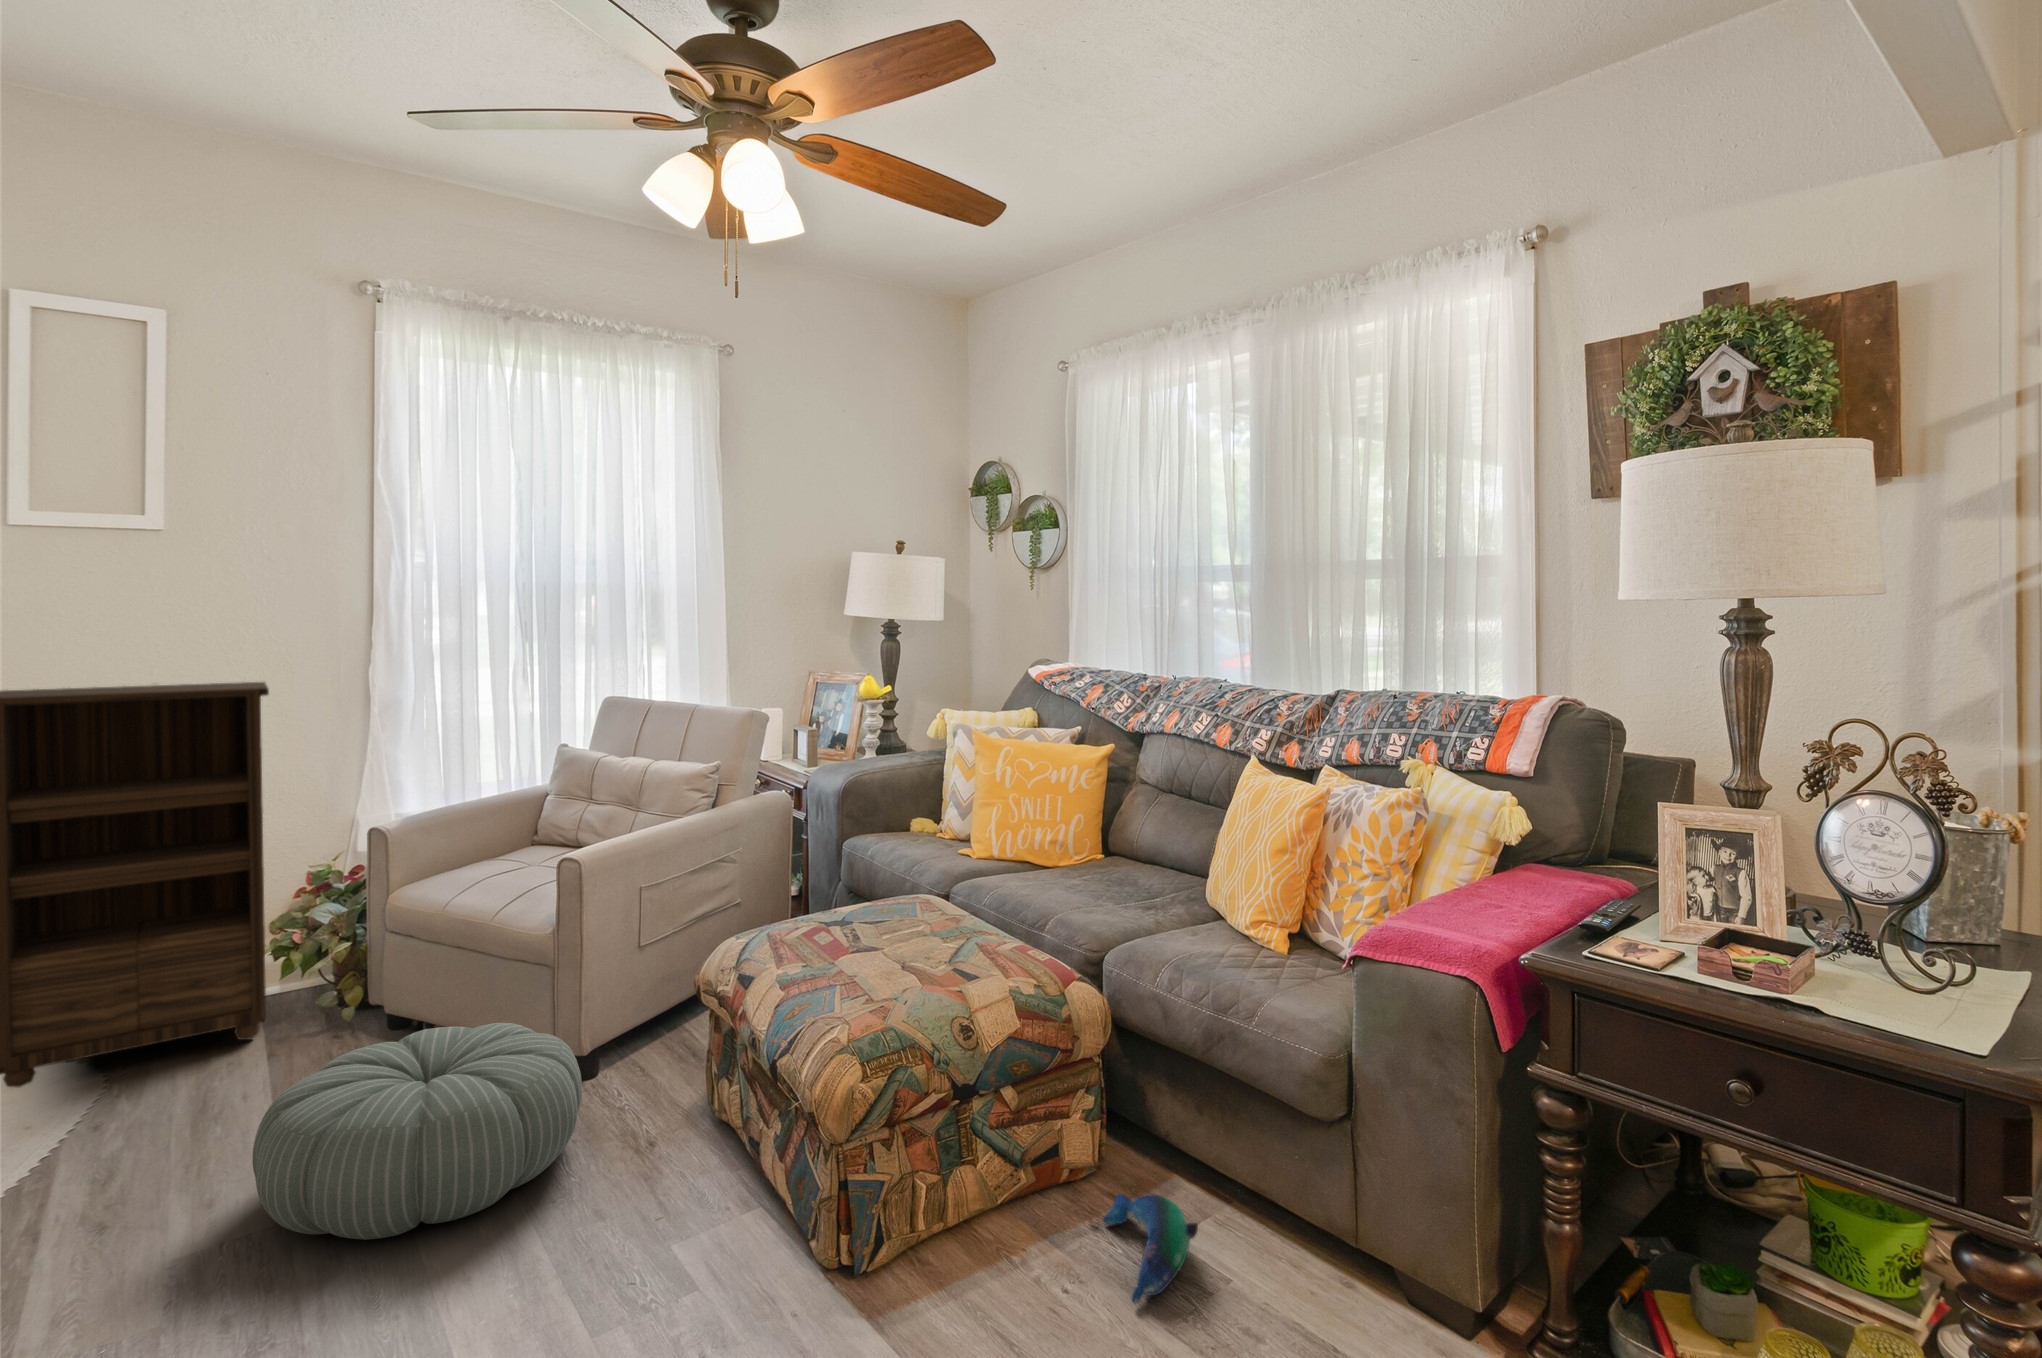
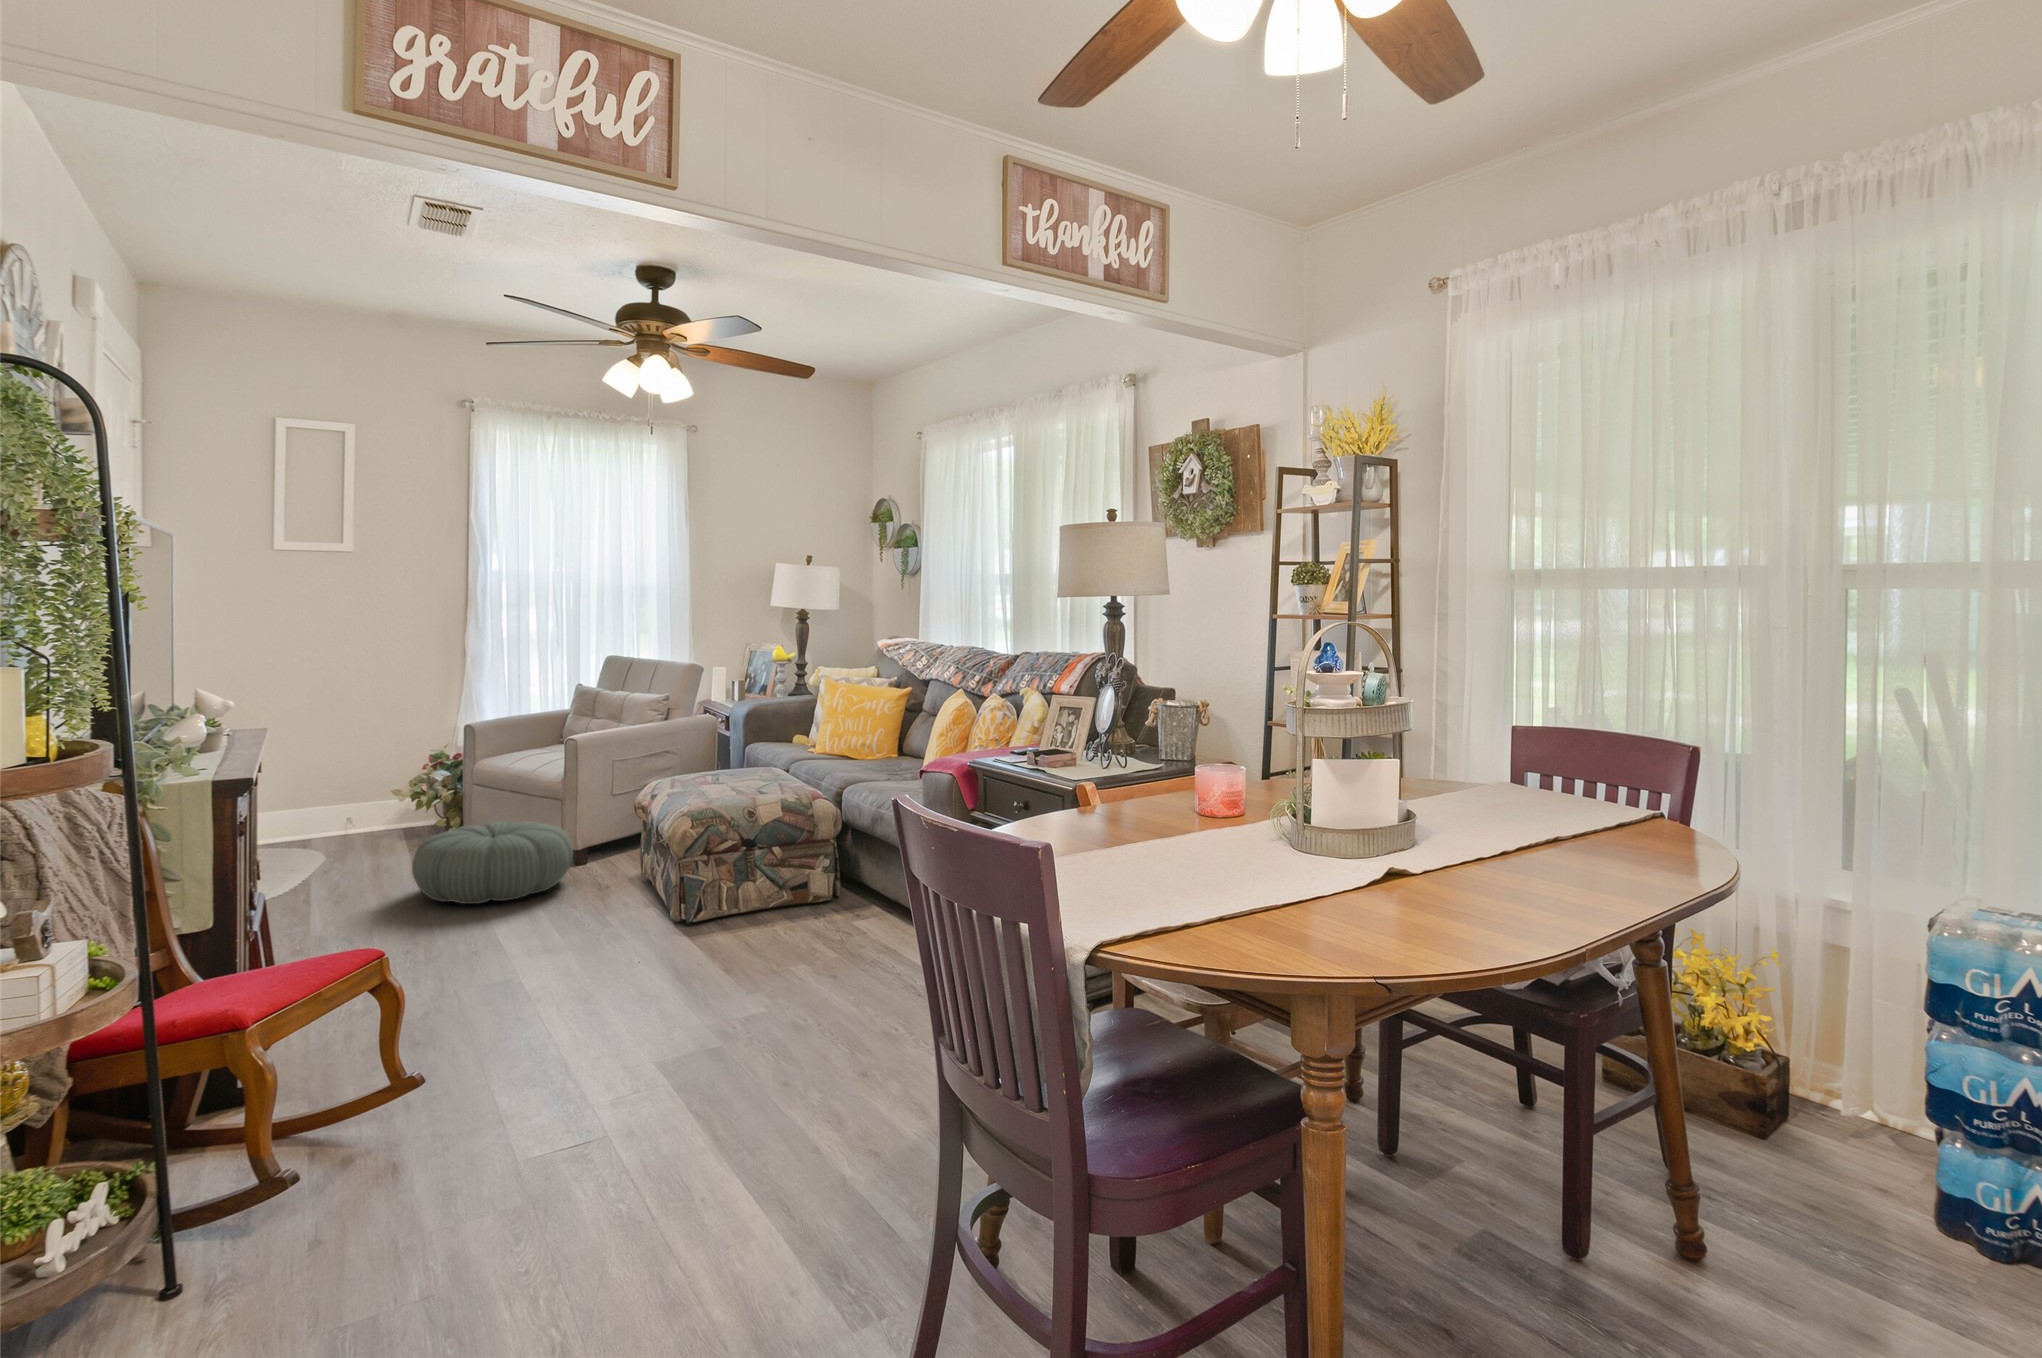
bookshelf: present [0,682,269,1087] -> none [267,641,412,856]
plush toy: present [1103,1194,1198,1303] -> none [810,898,854,933]

